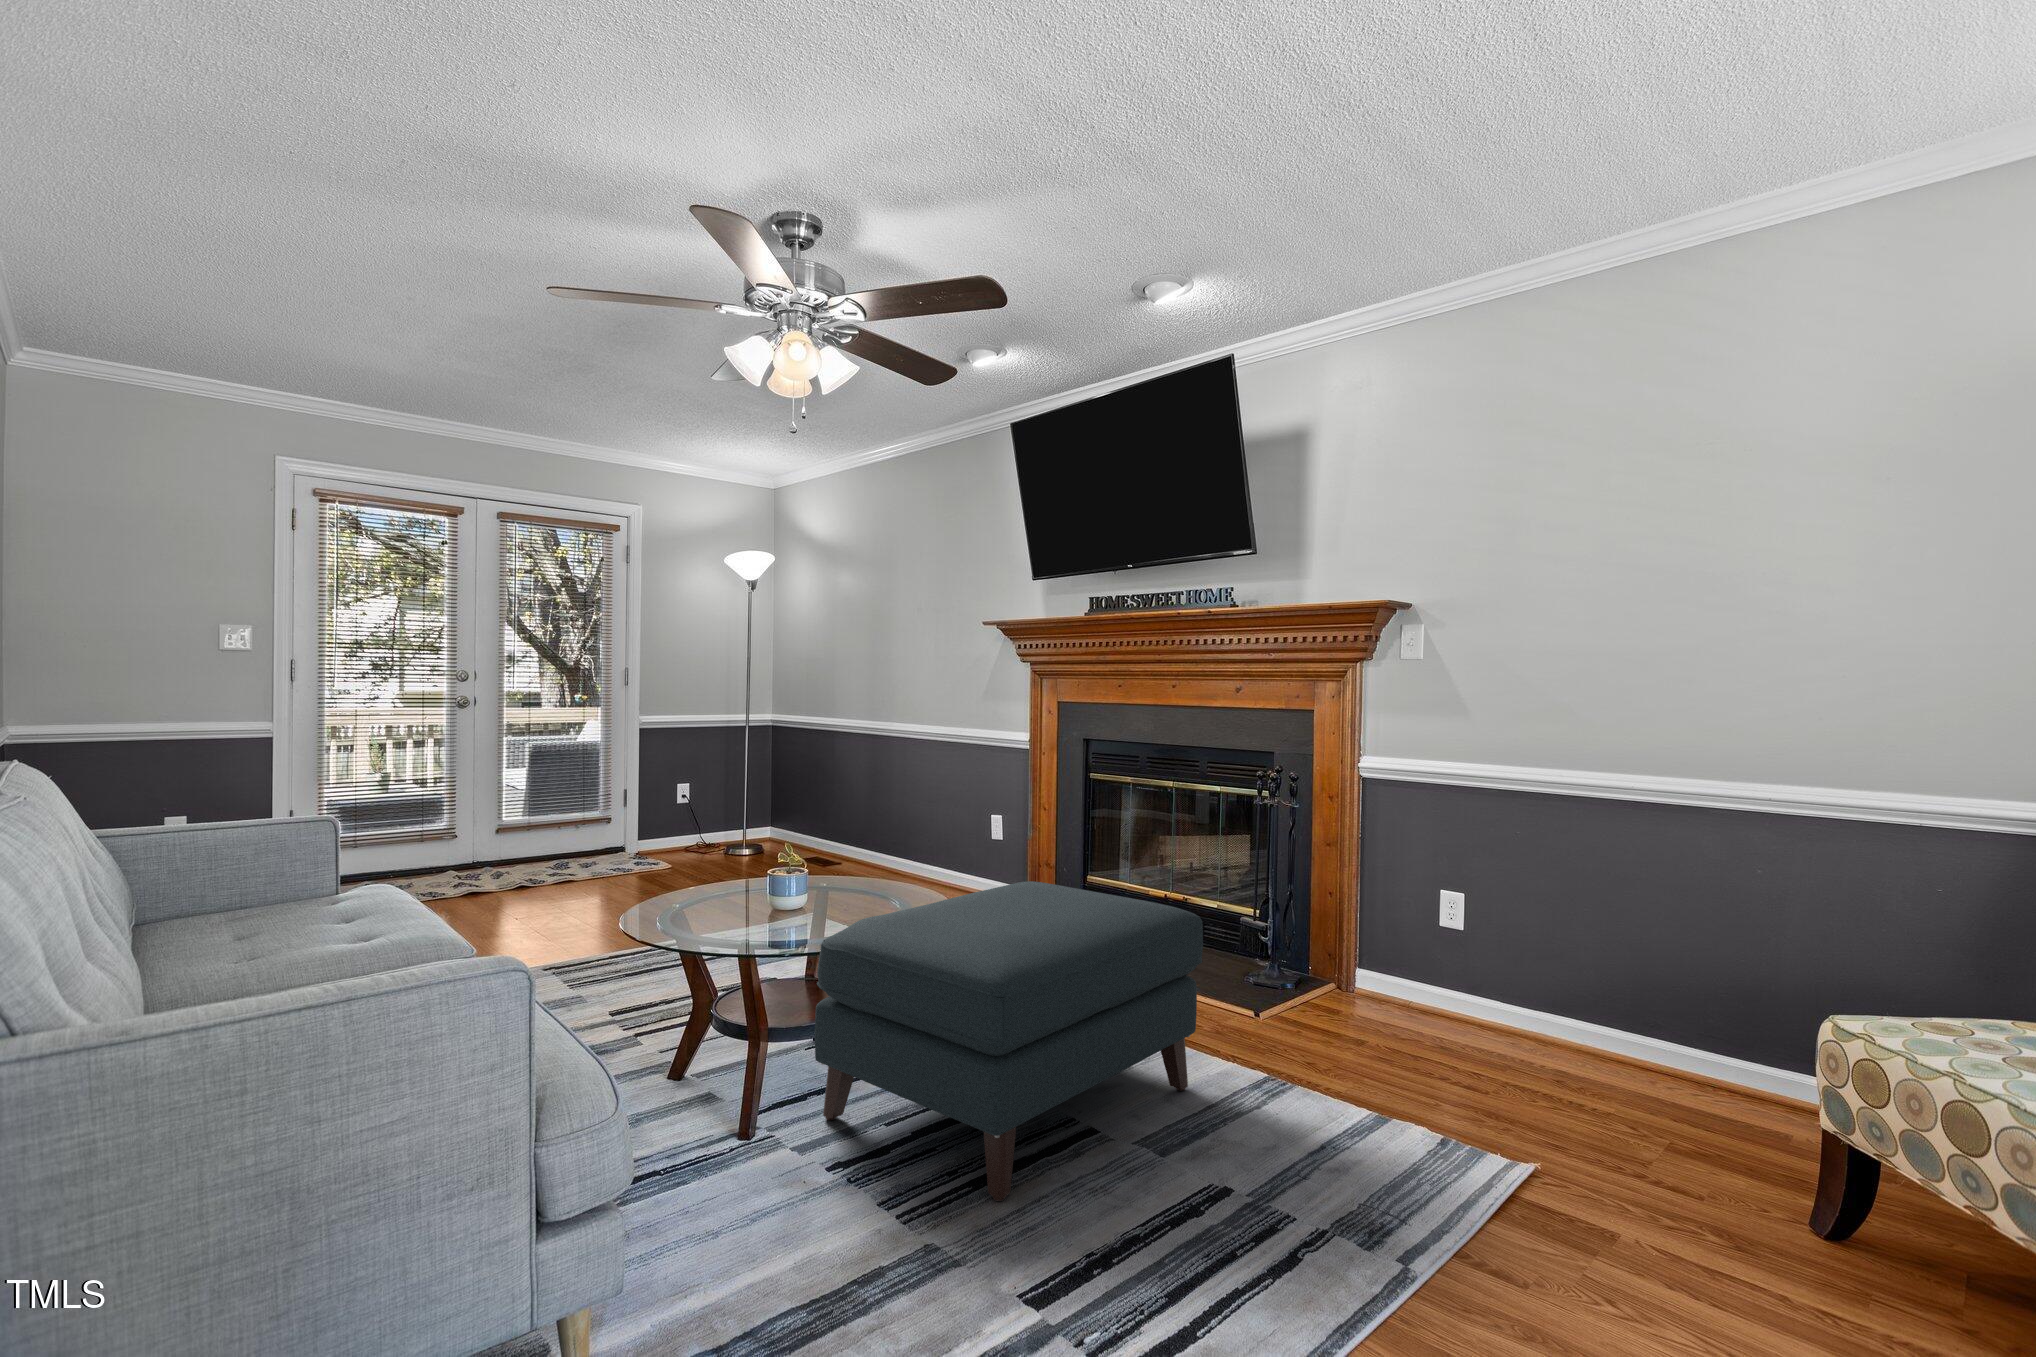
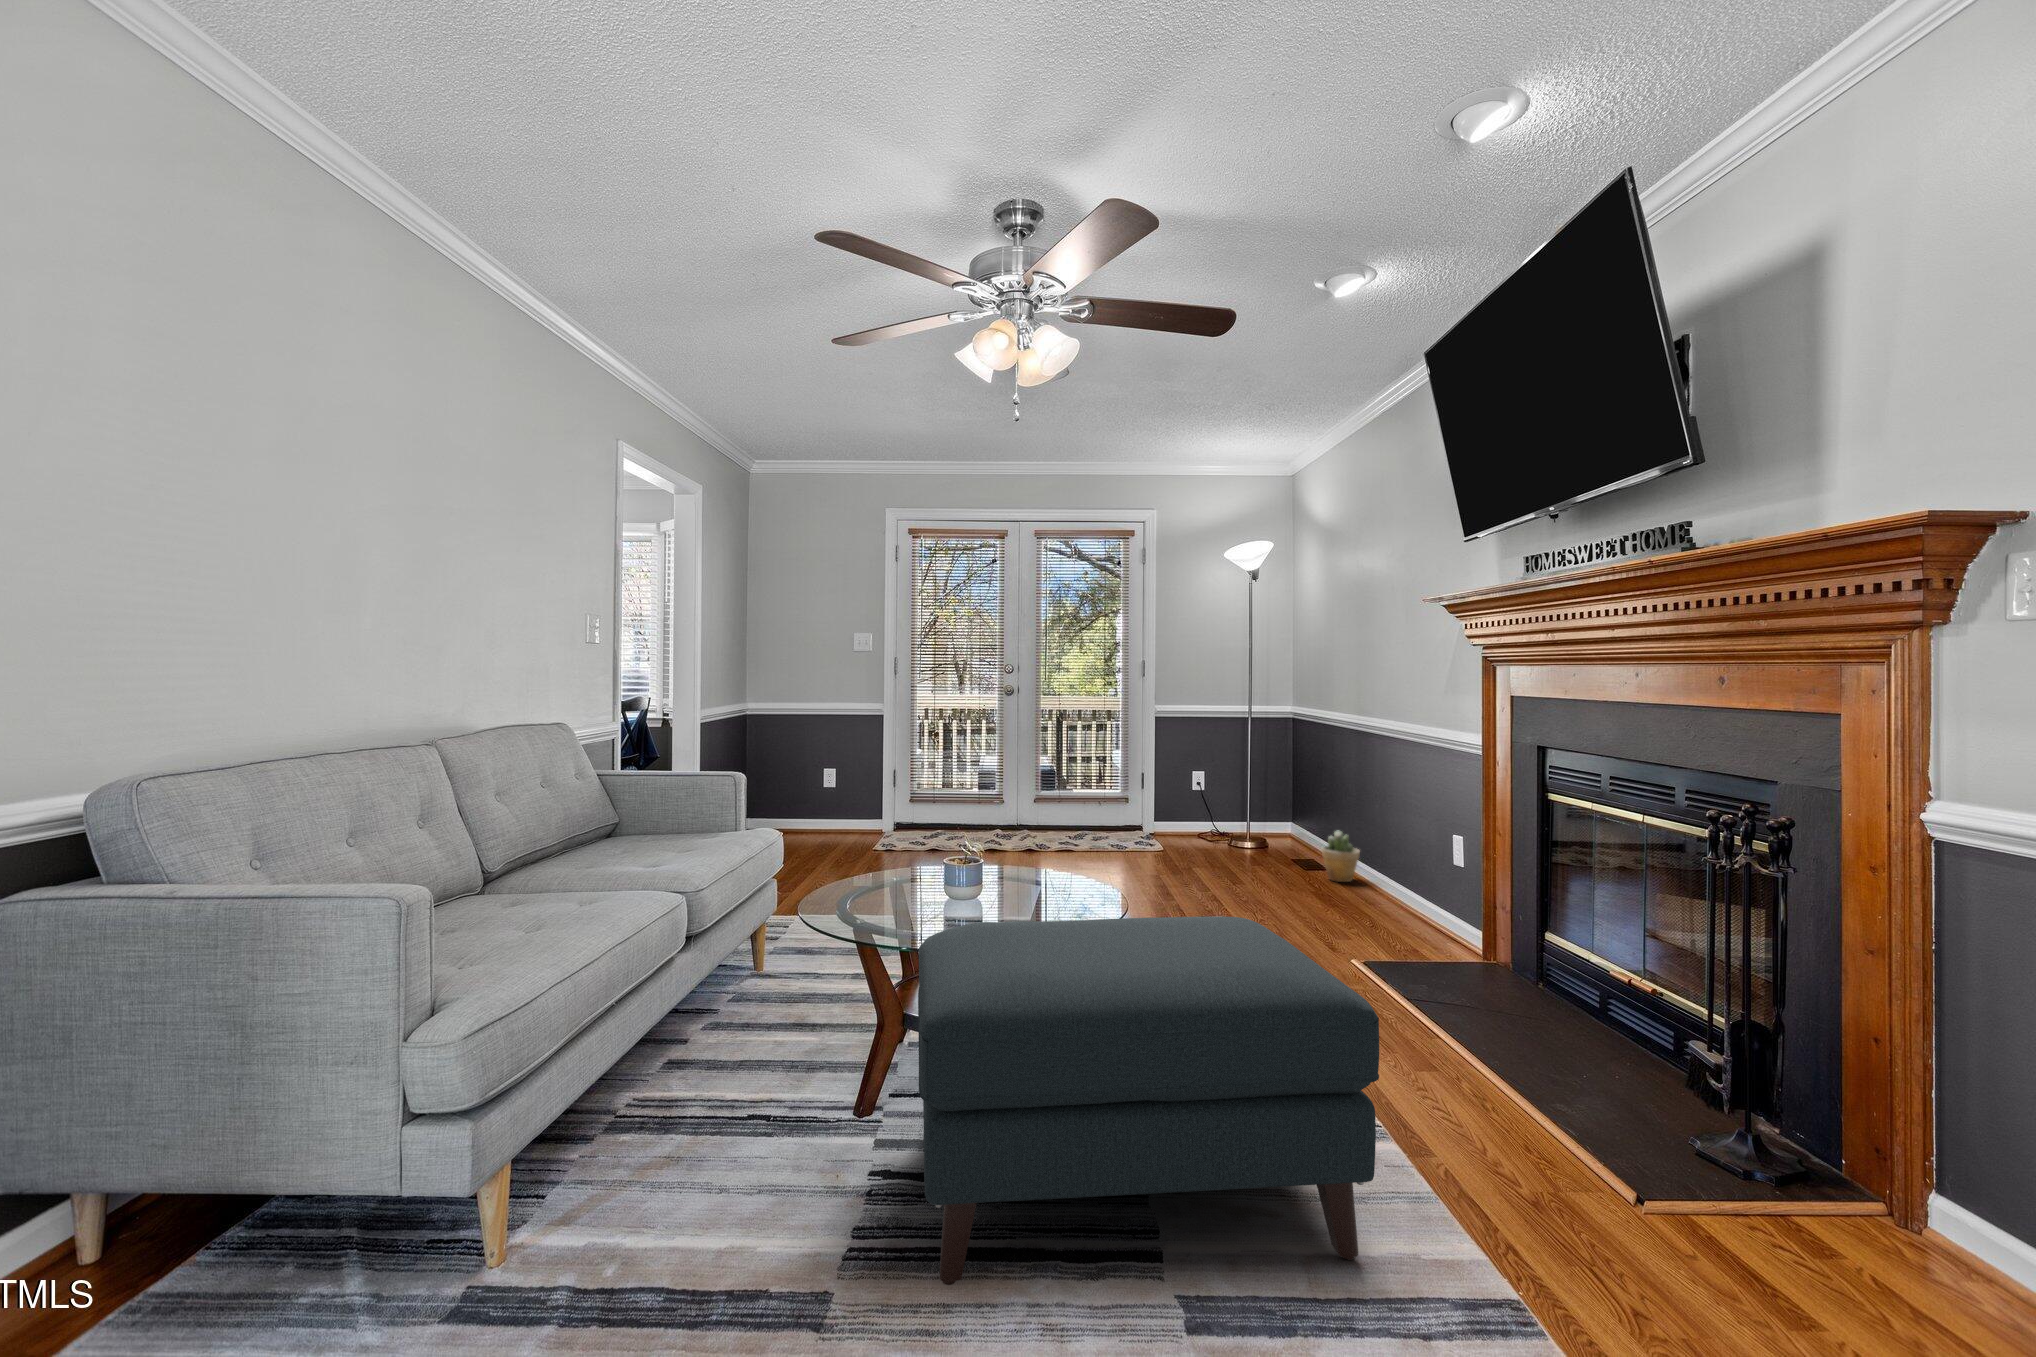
potted plant: none [849,825,882,871] -> present [1322,831,1360,882]

